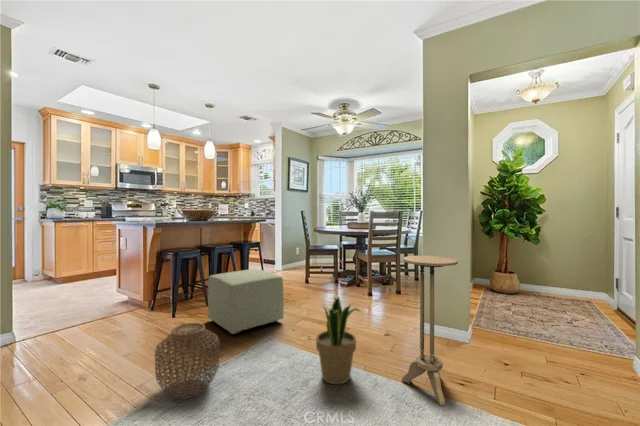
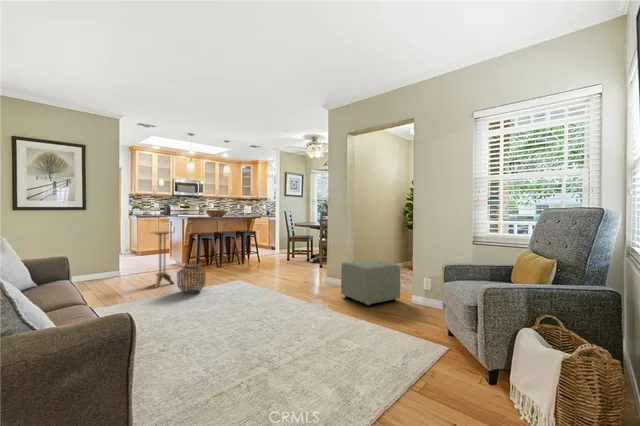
side table: present [402,256,458,405] -> present [151,231,174,288]
ottoman: present [208,269,284,334] -> present [341,259,400,306]
potted plant: present [316,297,359,384] -> none [249,255,271,295]

